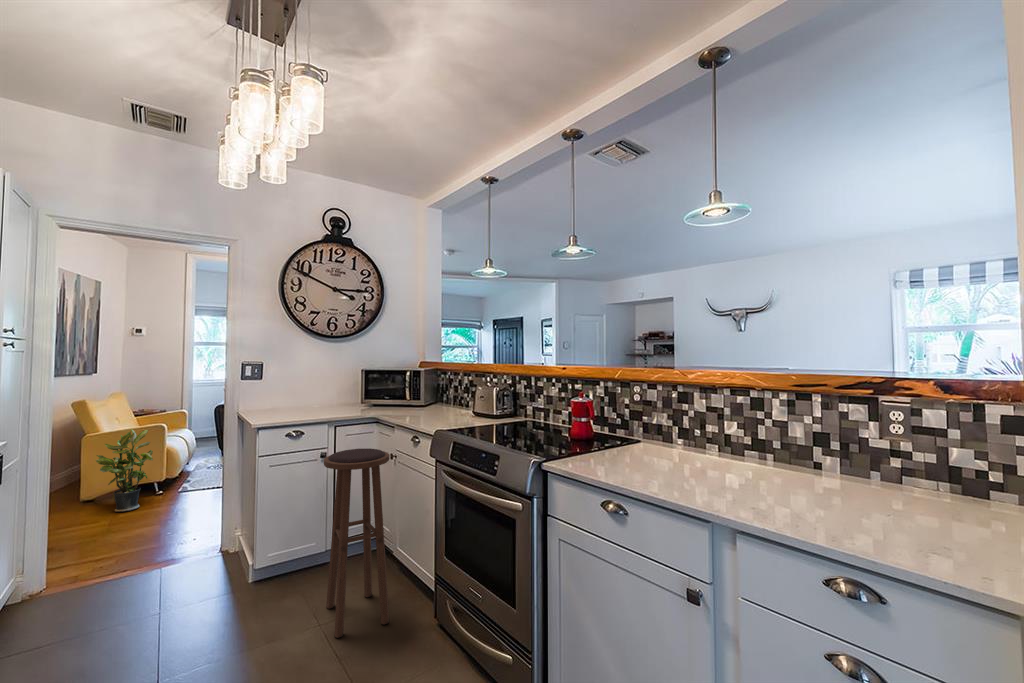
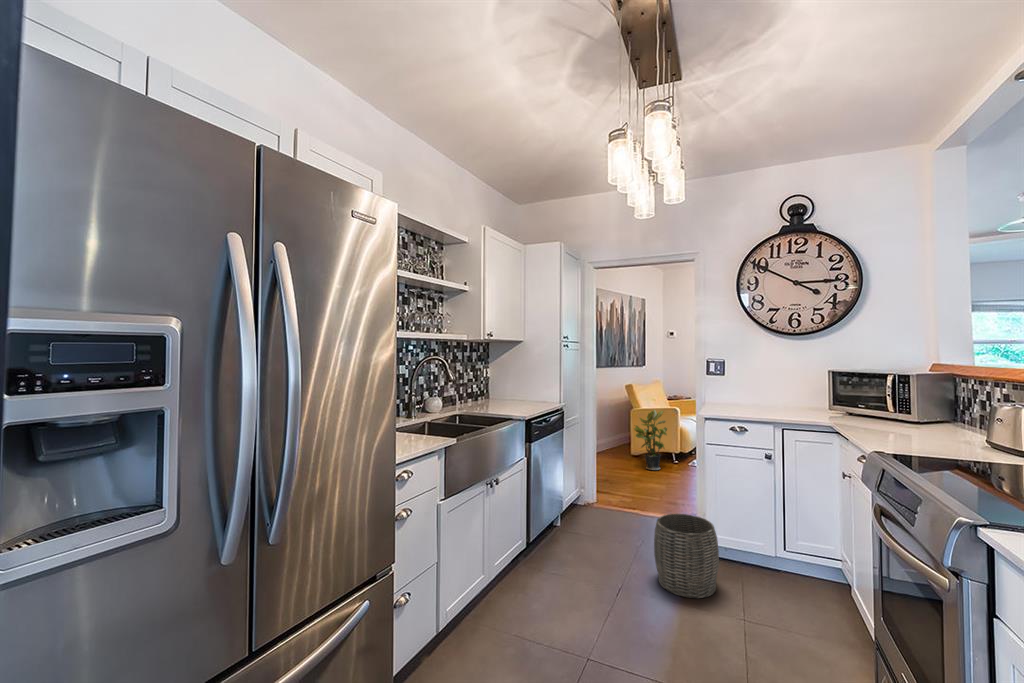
stool: present [324,448,390,638] -> none [742,455,816,655]
woven basket: none [199,540,284,648] -> present [654,514,719,598]

